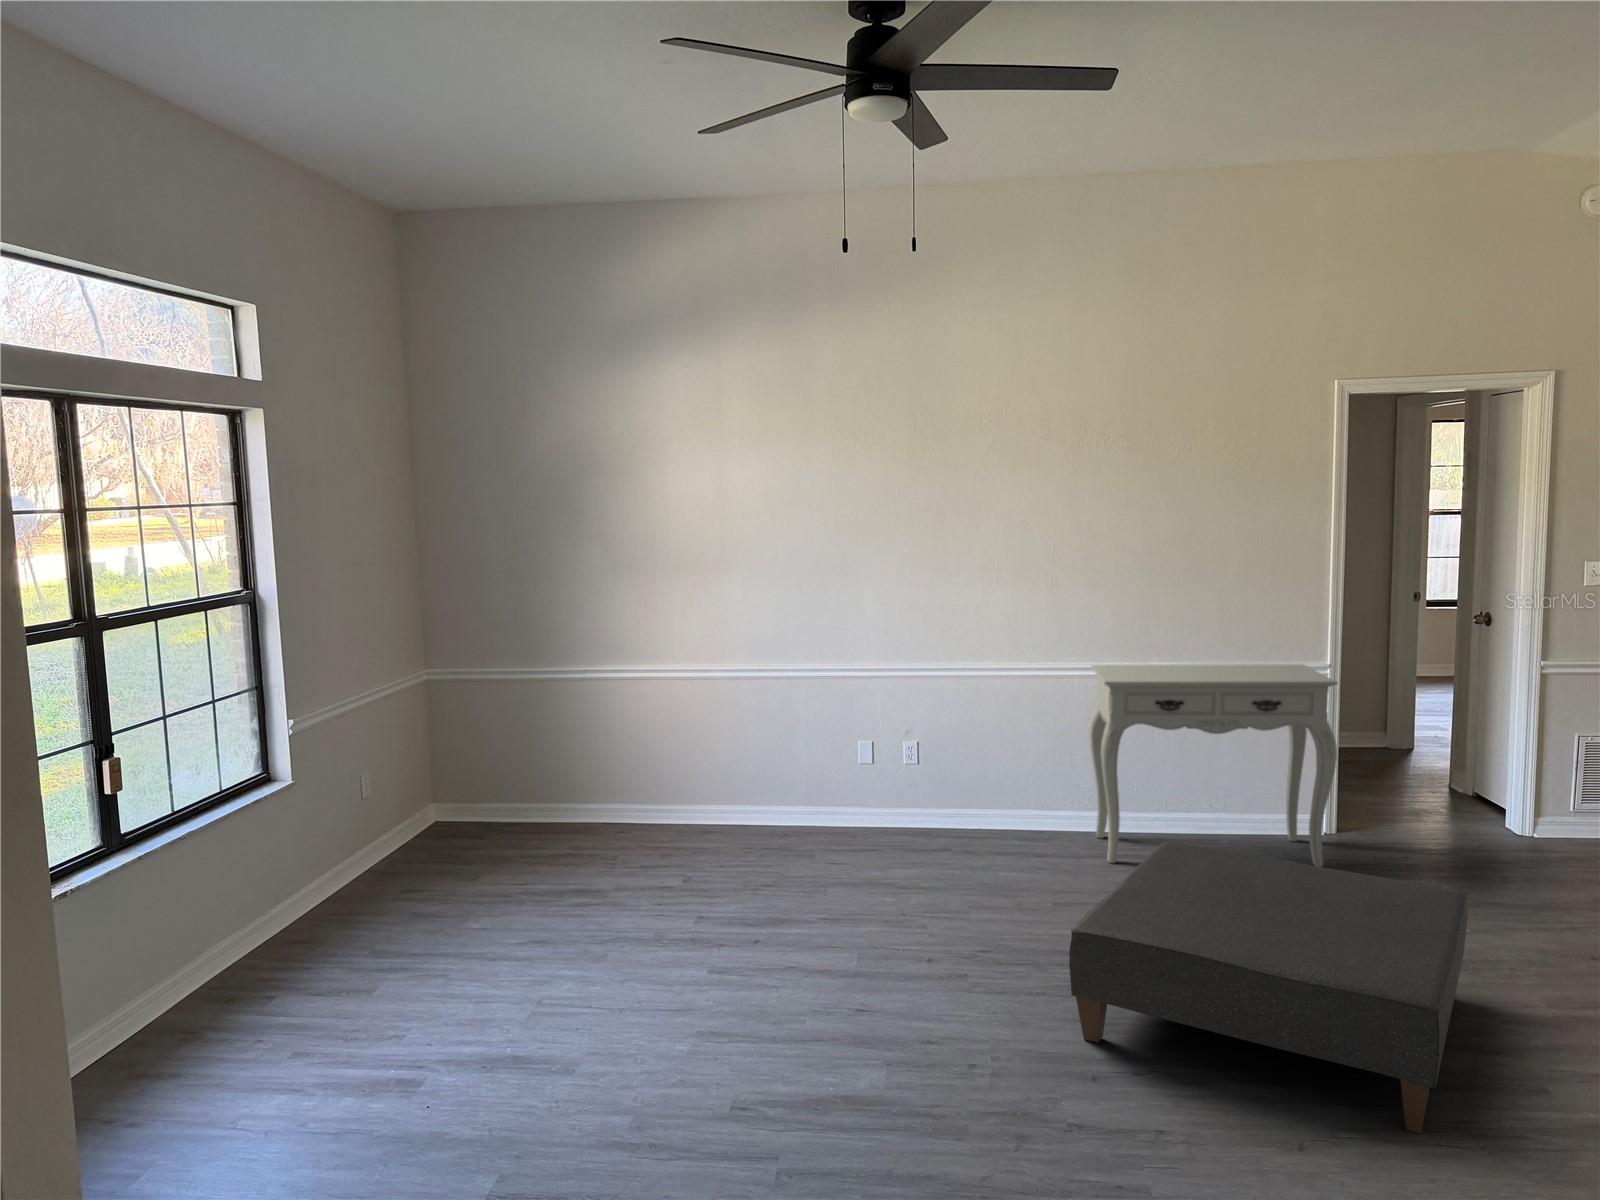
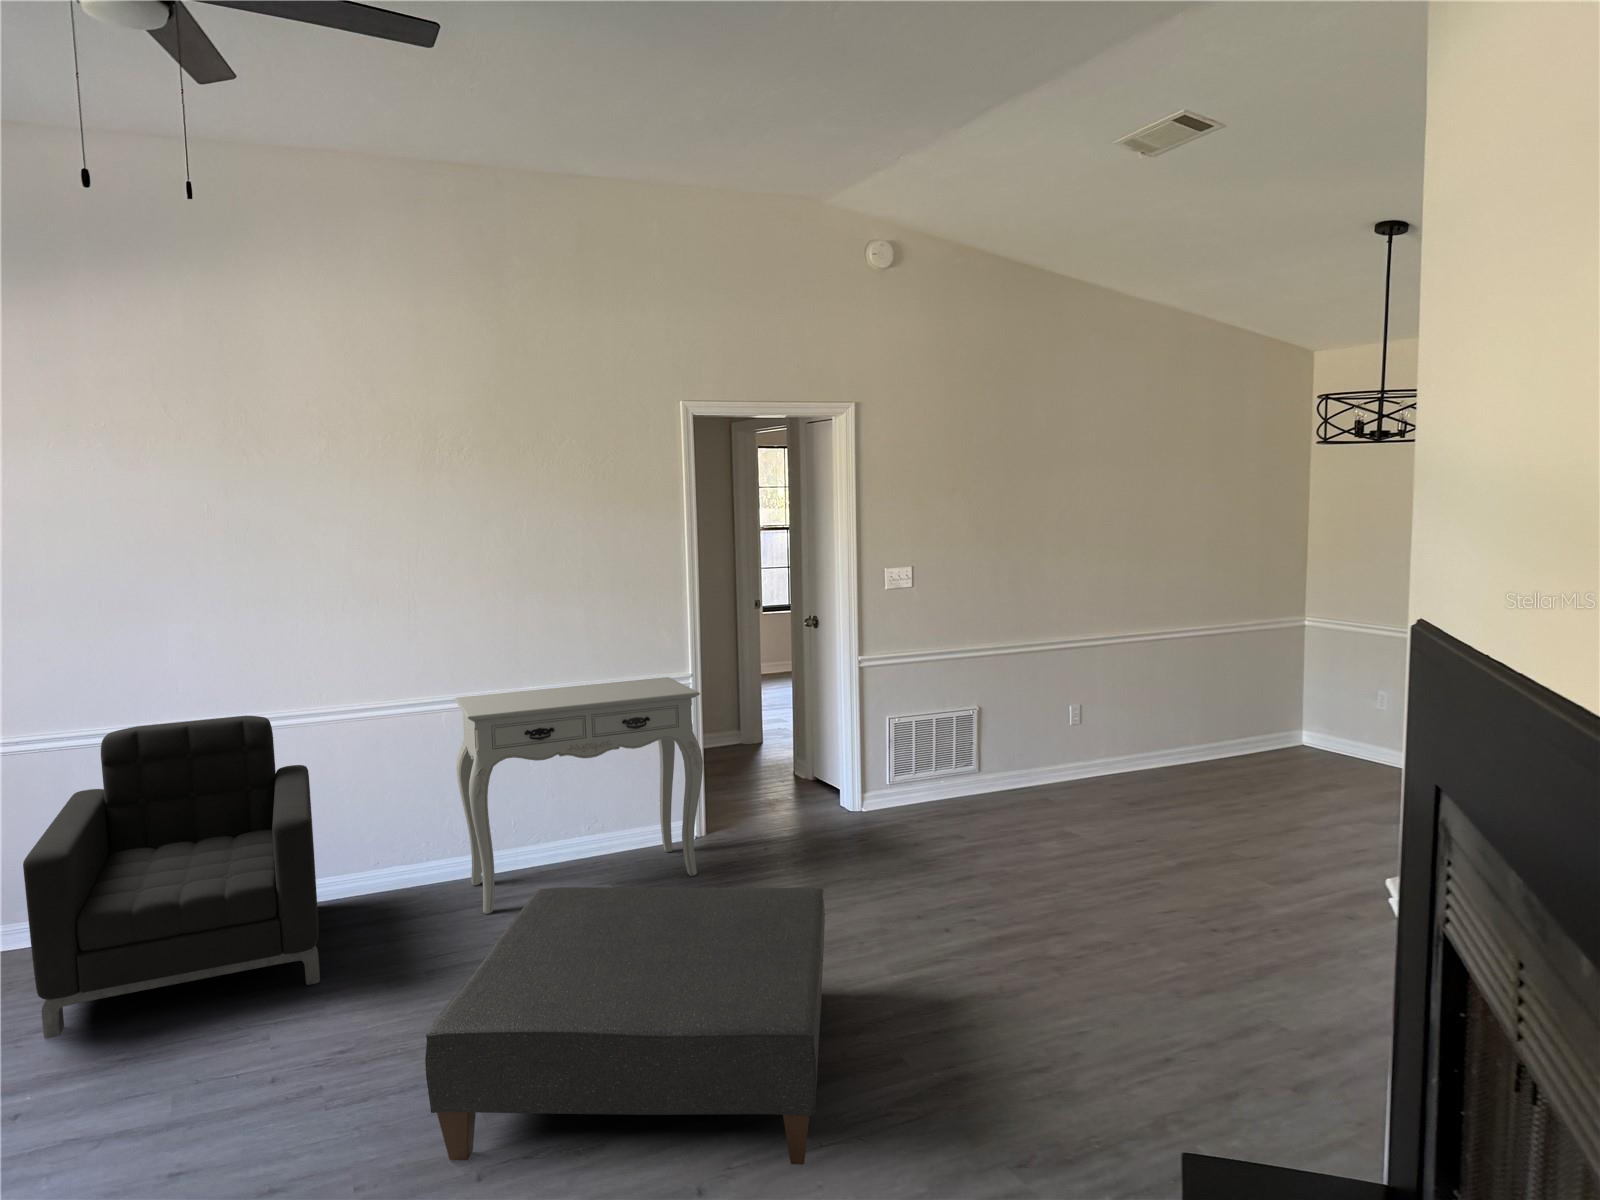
armchair: none [781,664,974,888] -> present [23,716,320,1038]

